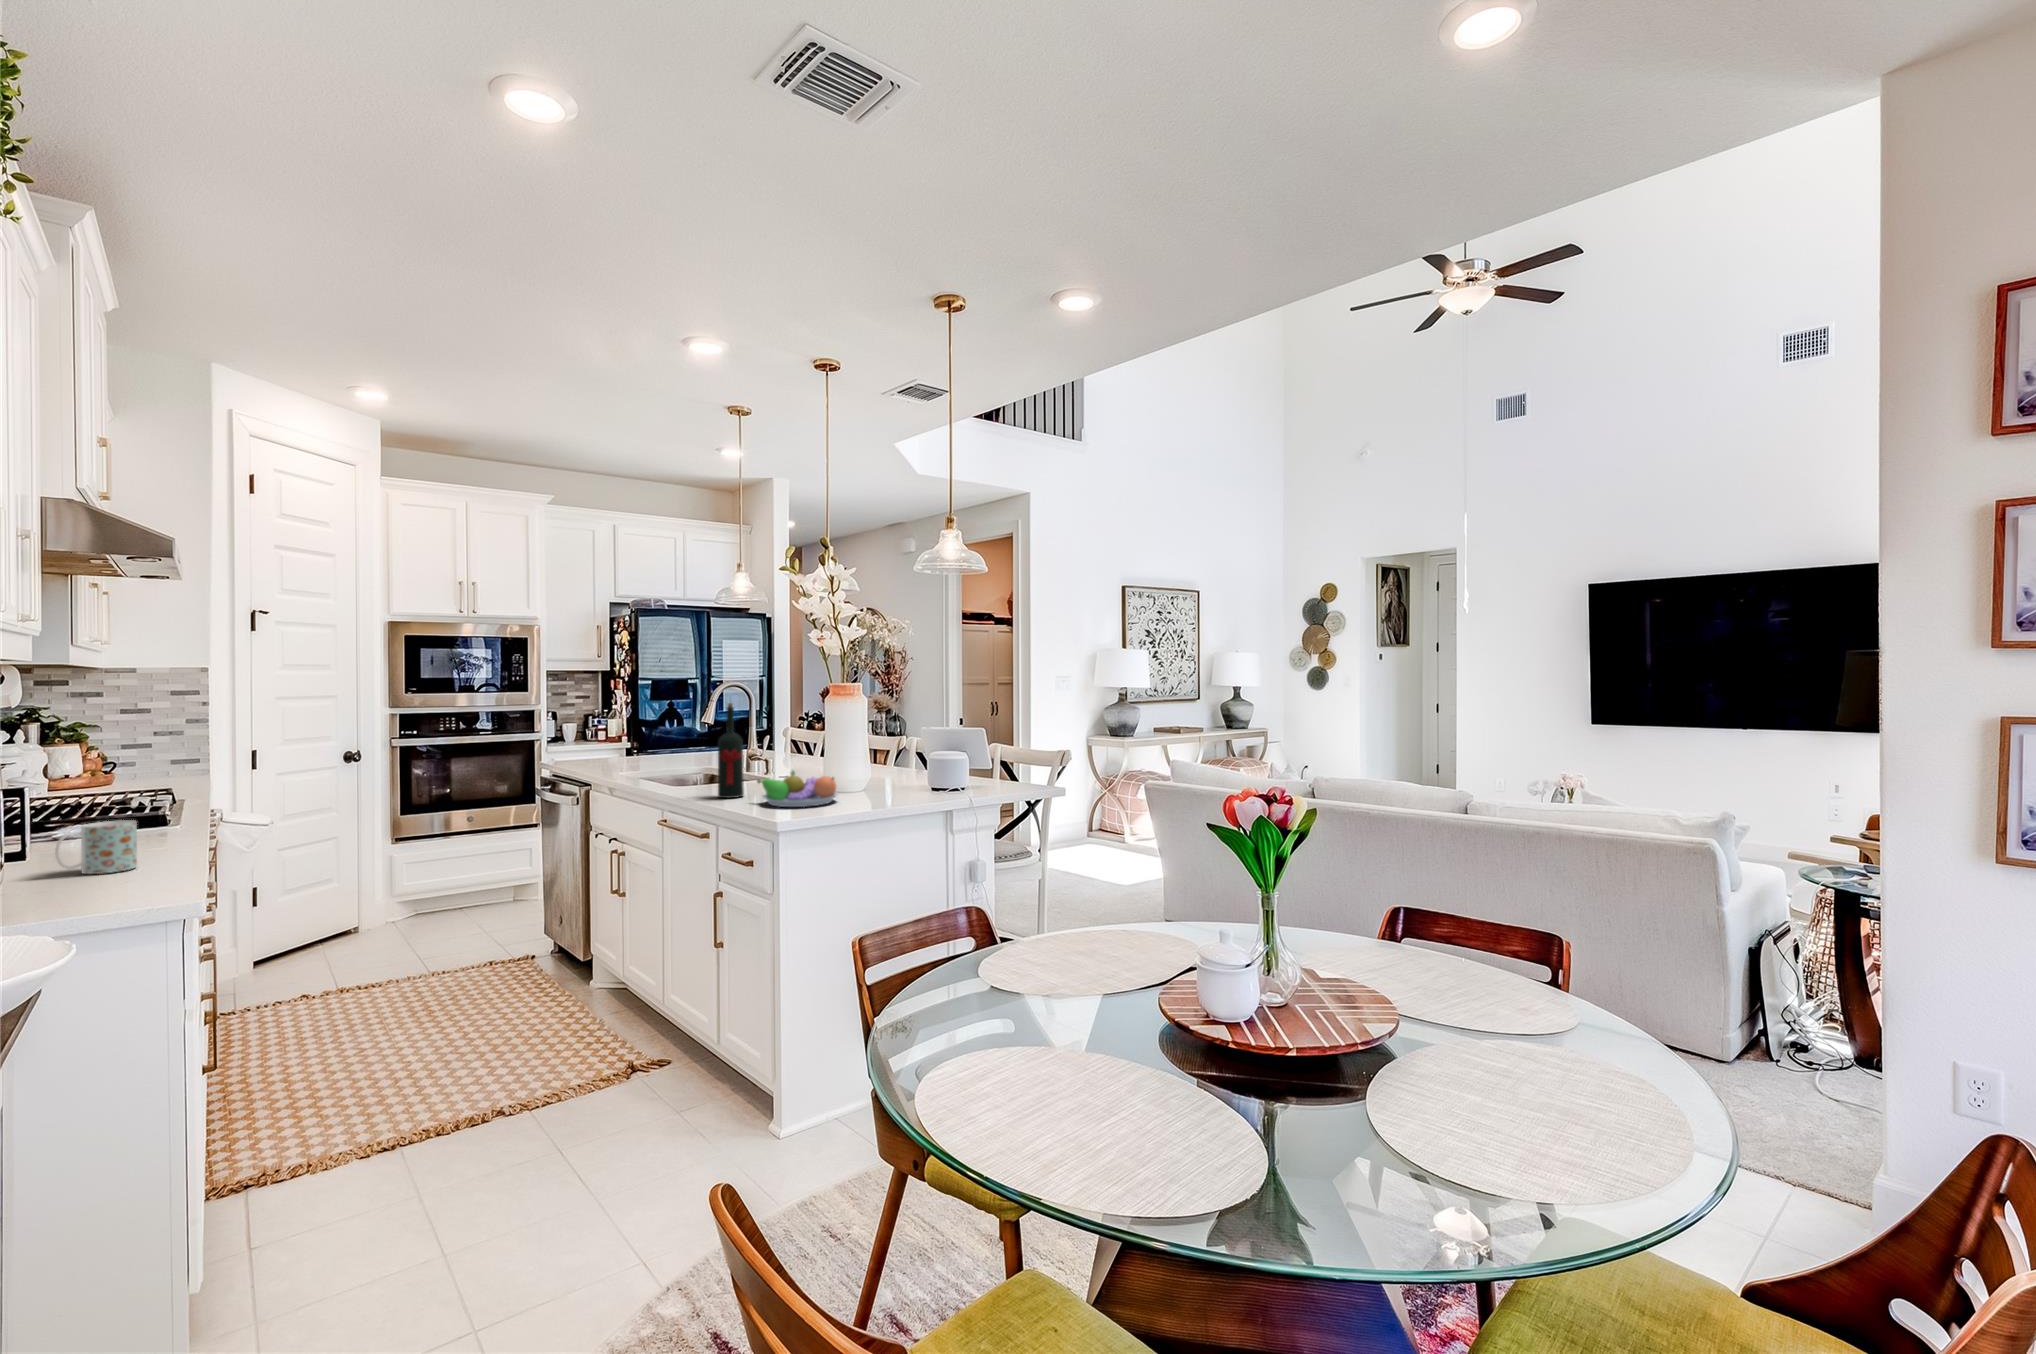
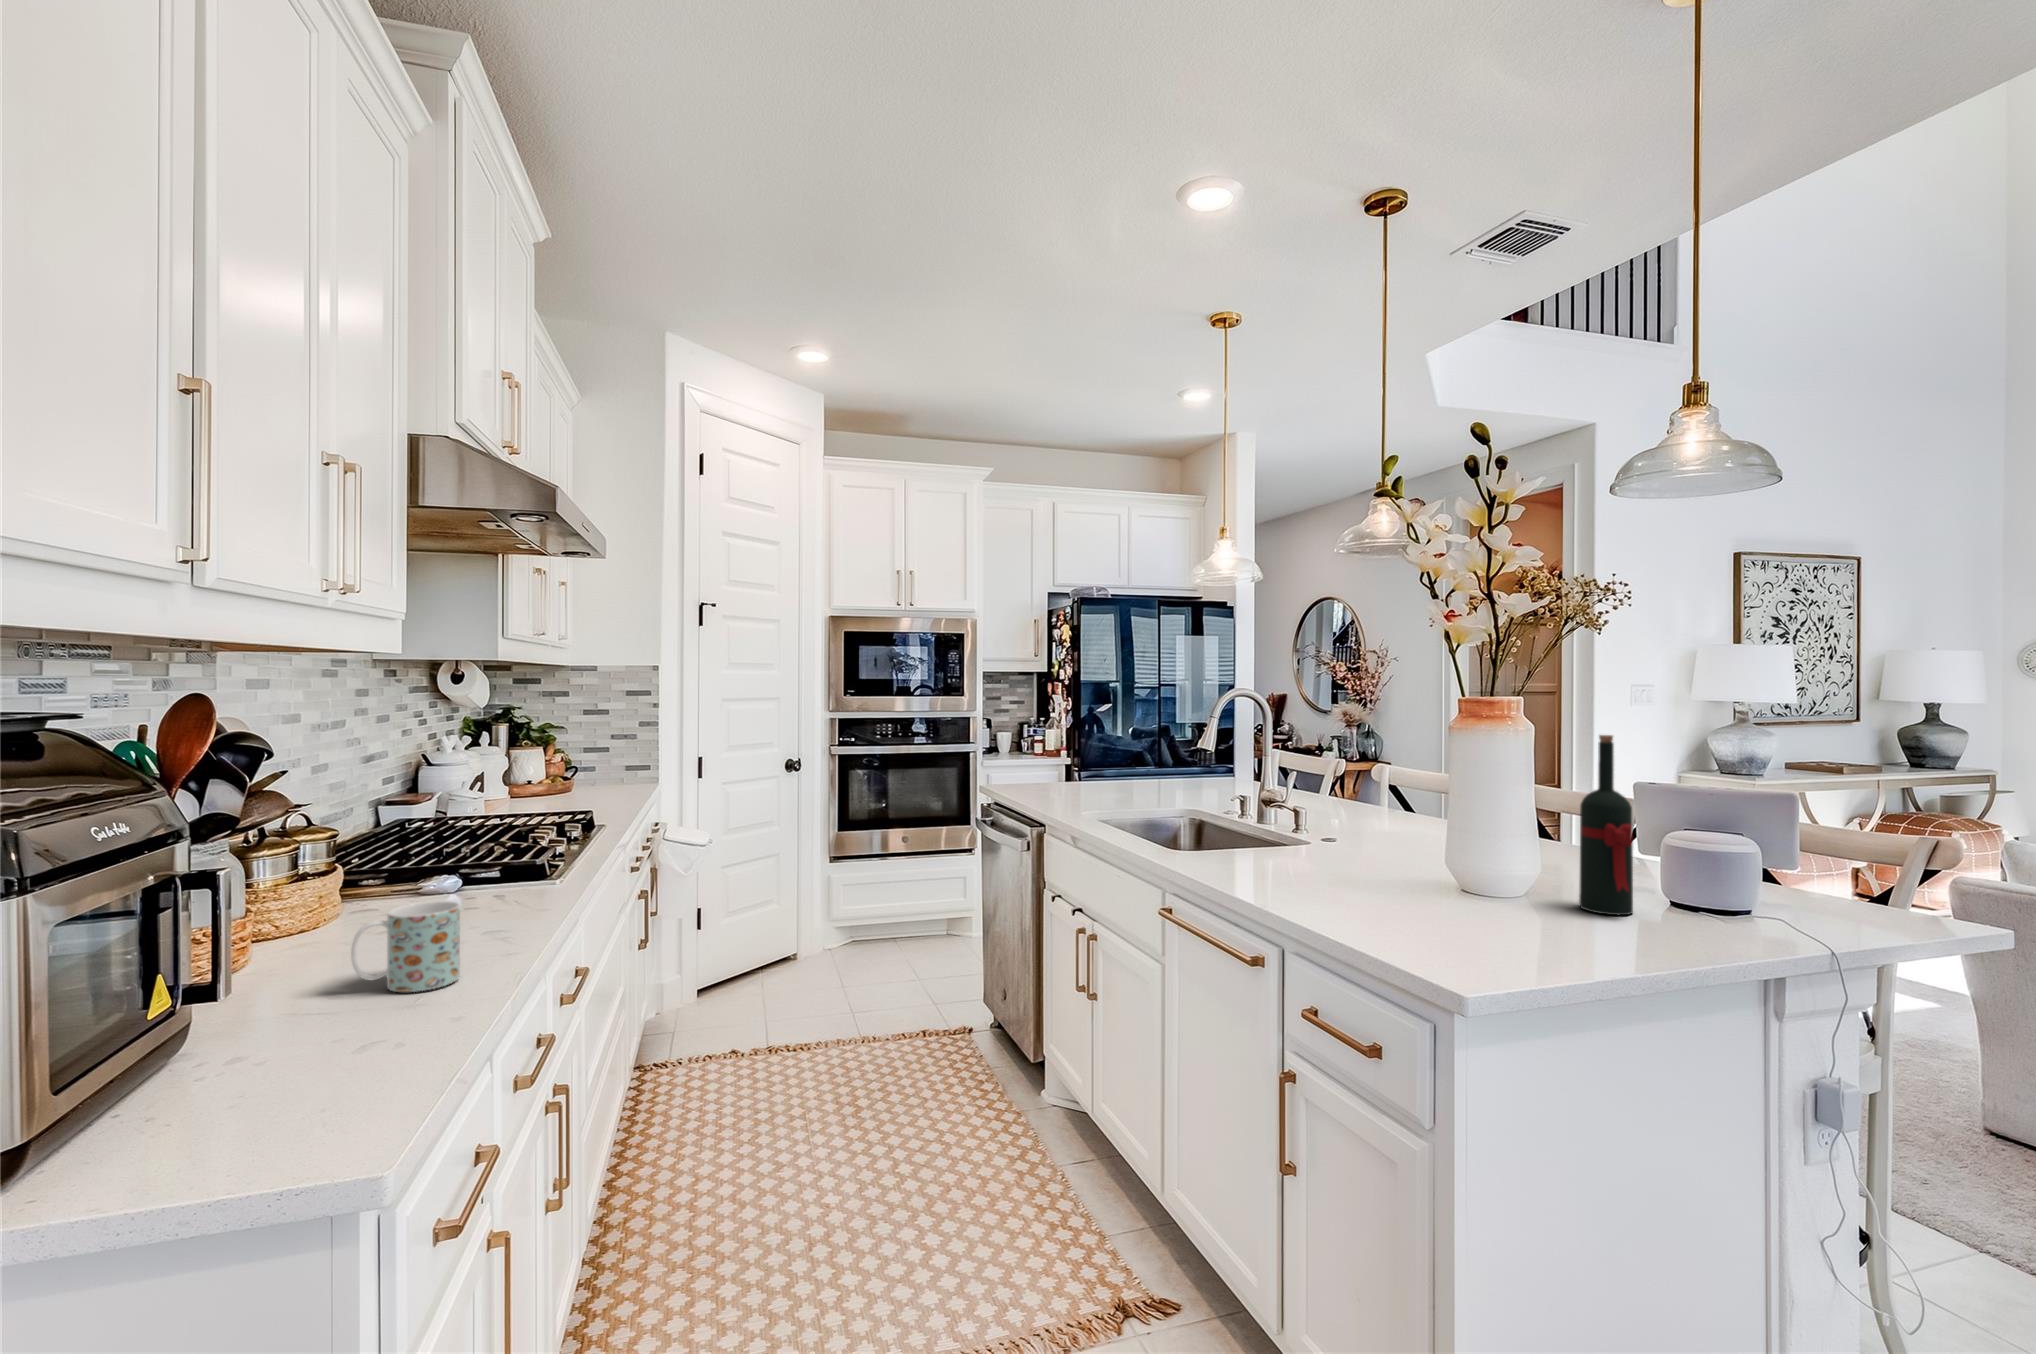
wine bottle: present [718,703,744,798] -> present [1579,735,1633,915]
fruit bowl: present [757,770,838,807] -> none [1357,858,1528,941]

